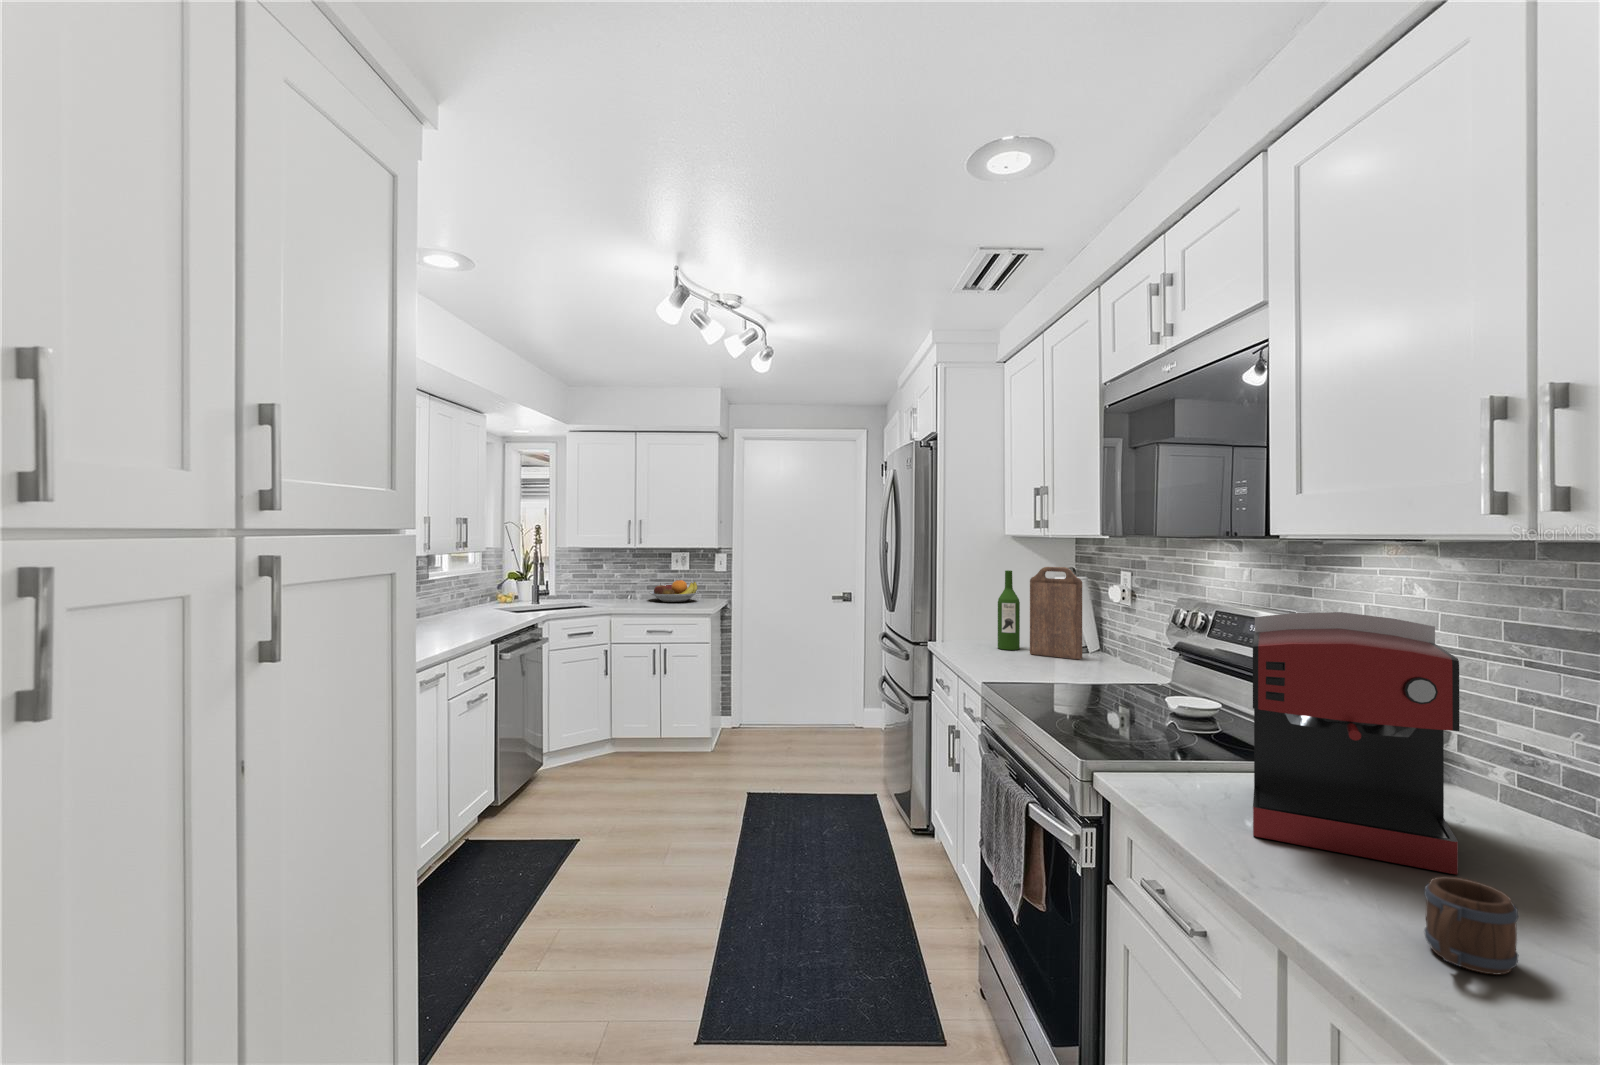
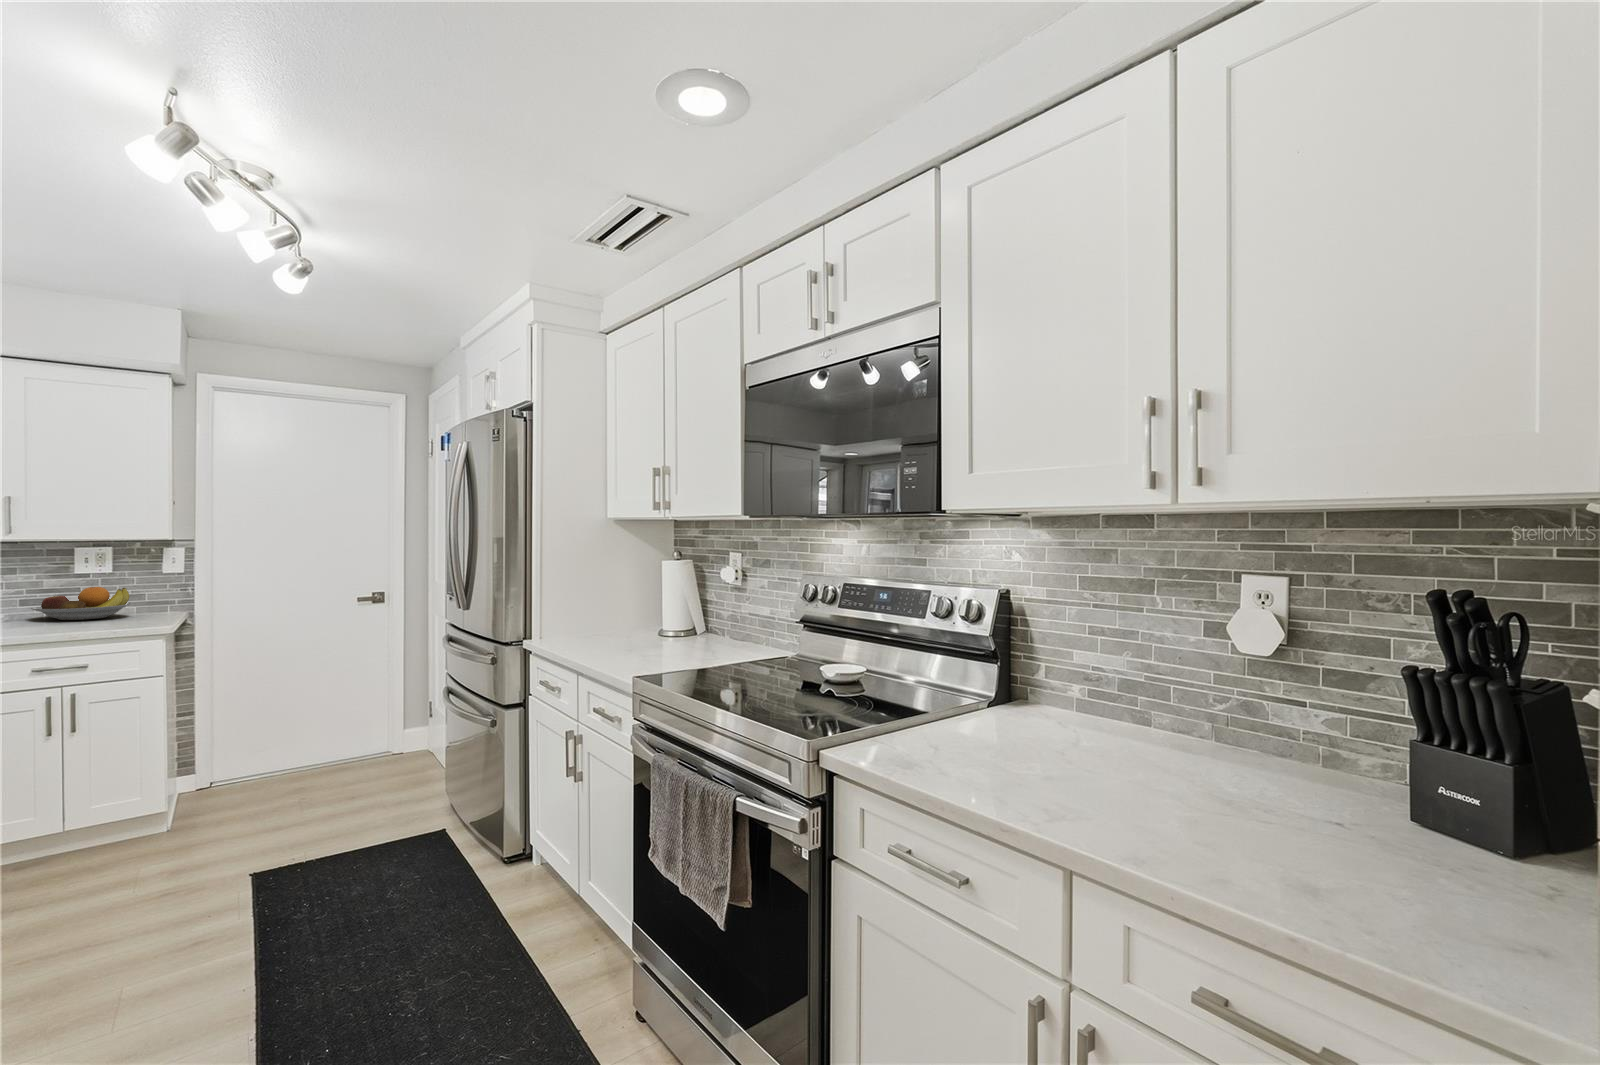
cutting board: present [1030,567,1082,659] -> none [646,550,700,642]
wine bottle: present [998,570,1020,650] -> none [608,556,631,640]
coffee maker: present [1253,612,1459,874] -> none [942,571,1117,771]
mug: present [1424,877,1519,975] -> none [1153,766,1213,834]

